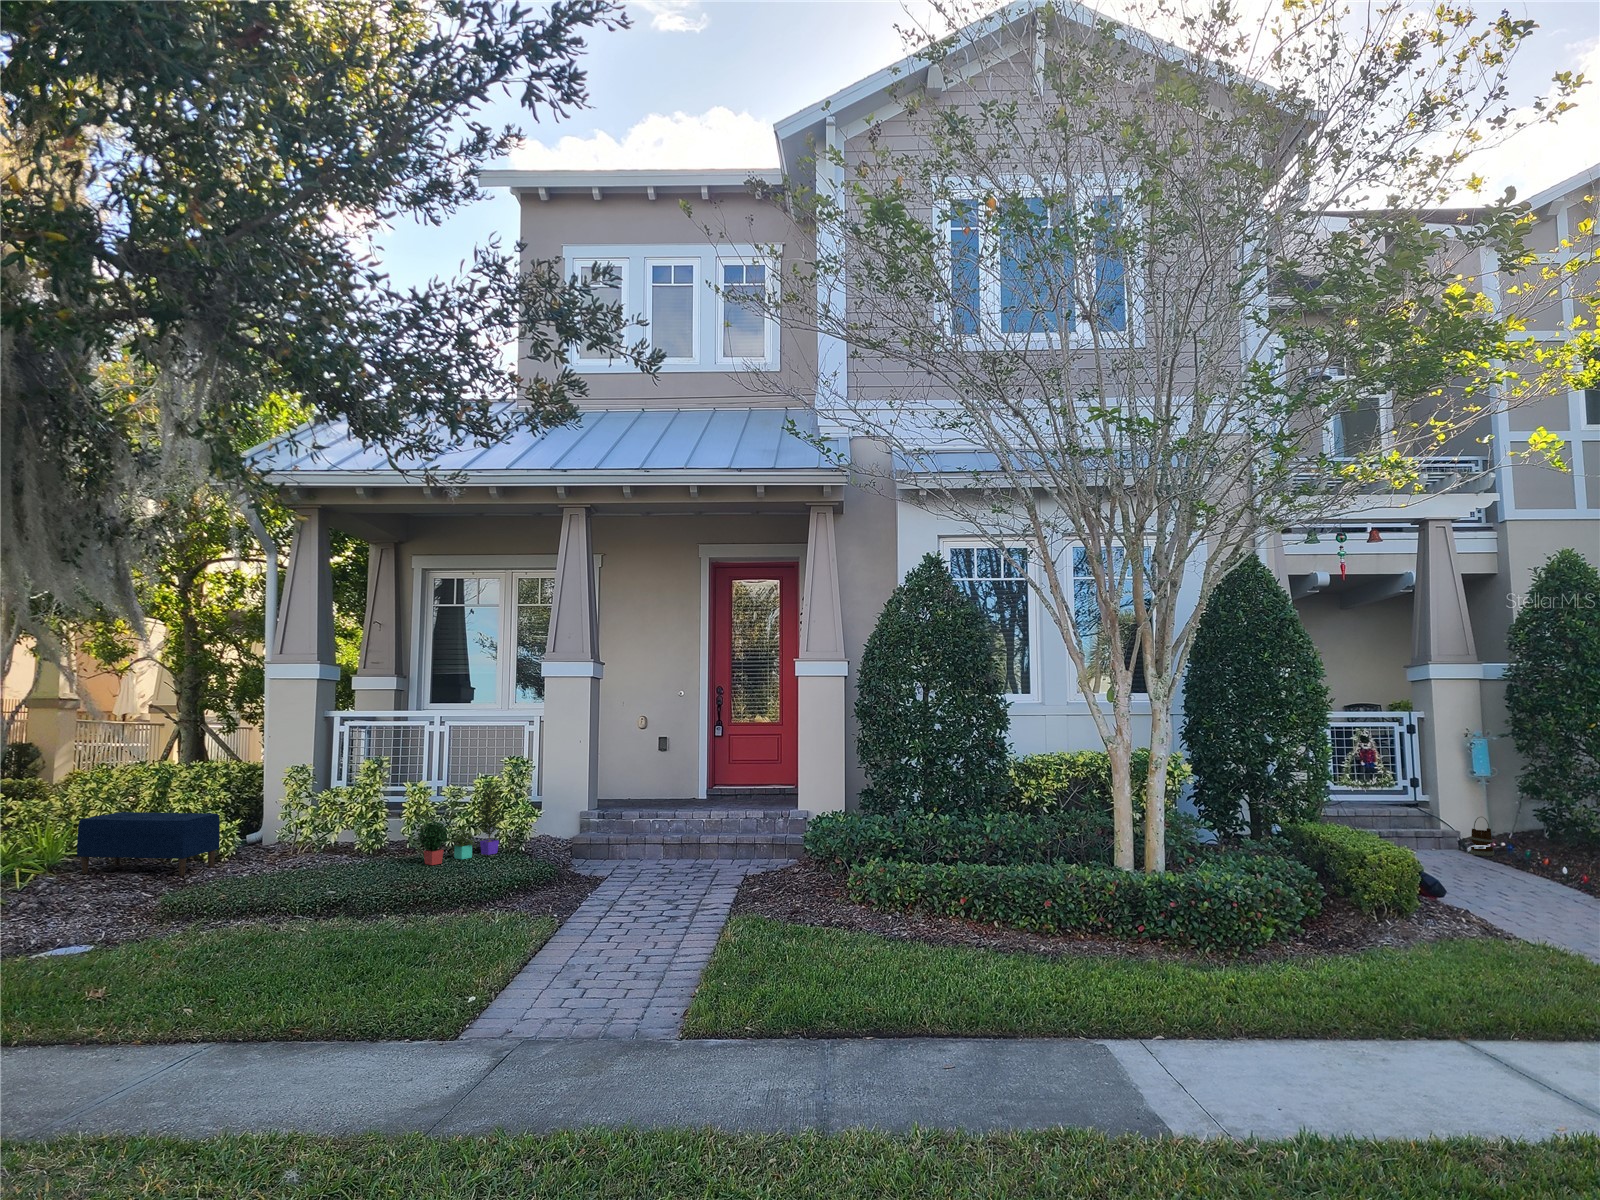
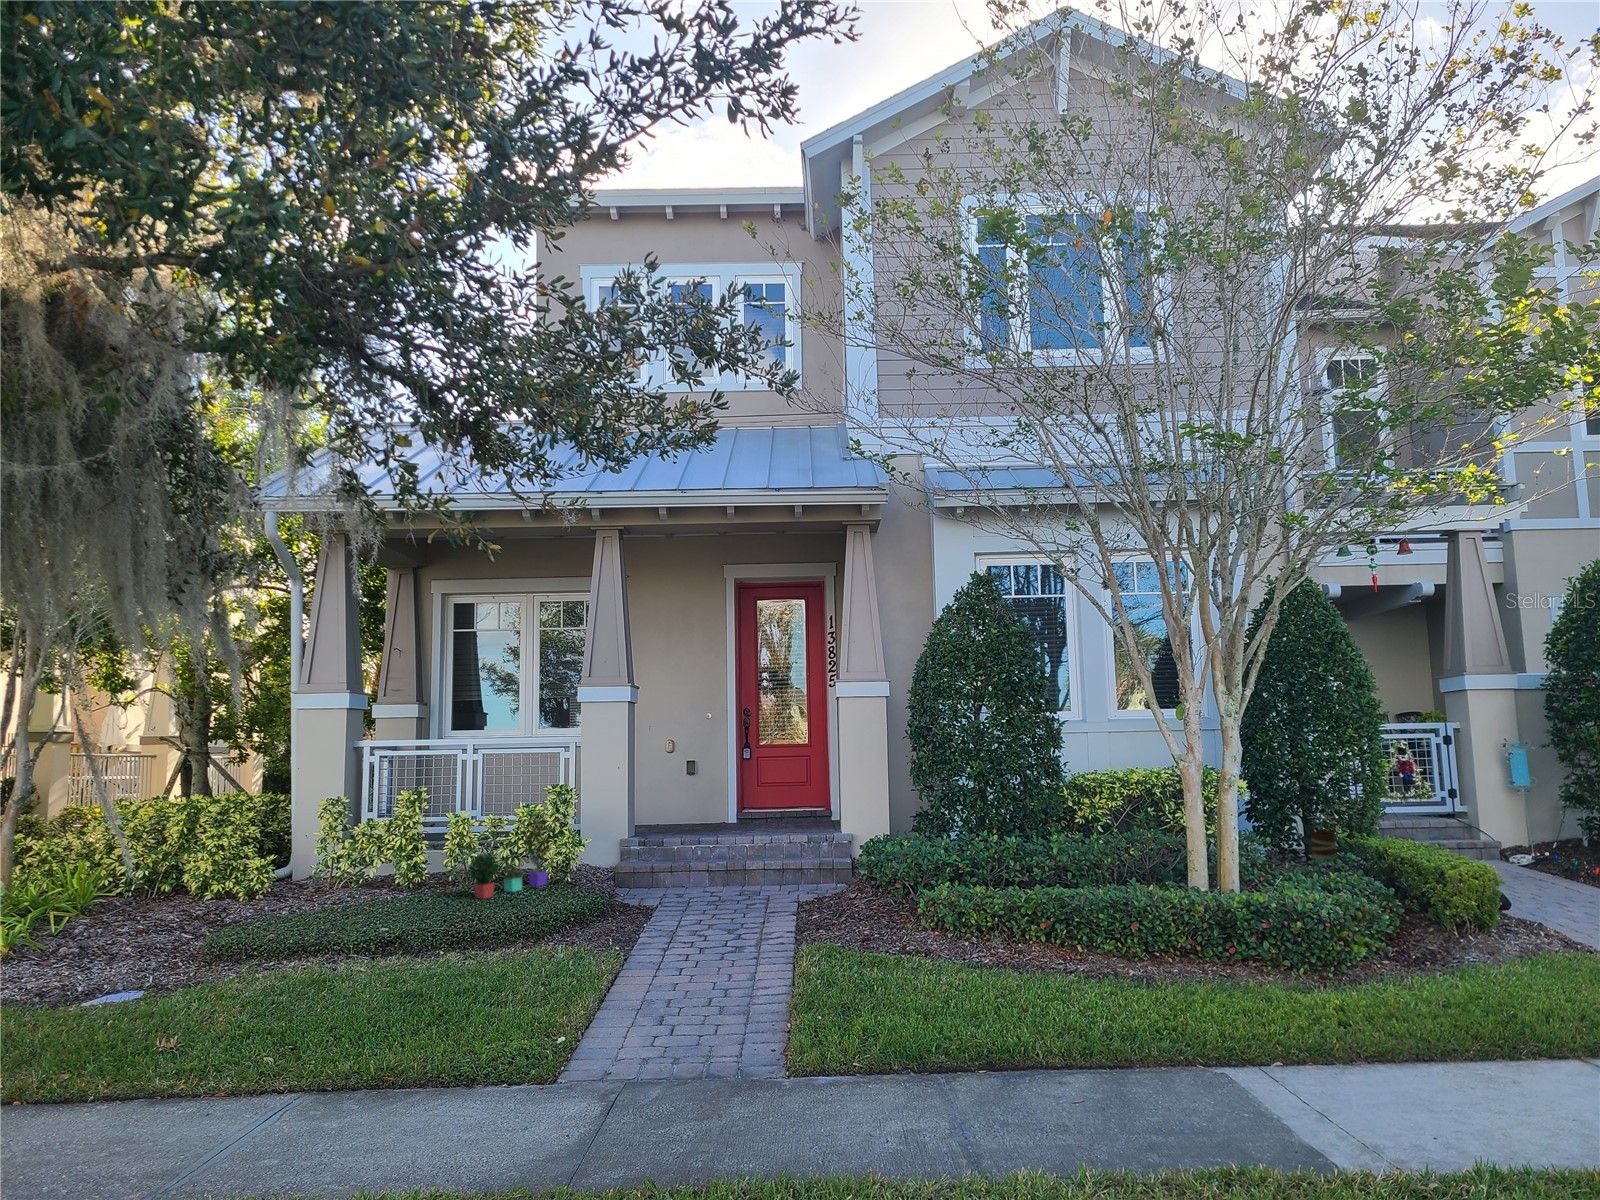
bench: present [77,812,220,876] -> none [106,849,254,915]
wooden bucket: present [1470,817,1495,856] -> present [1311,817,1337,860]

